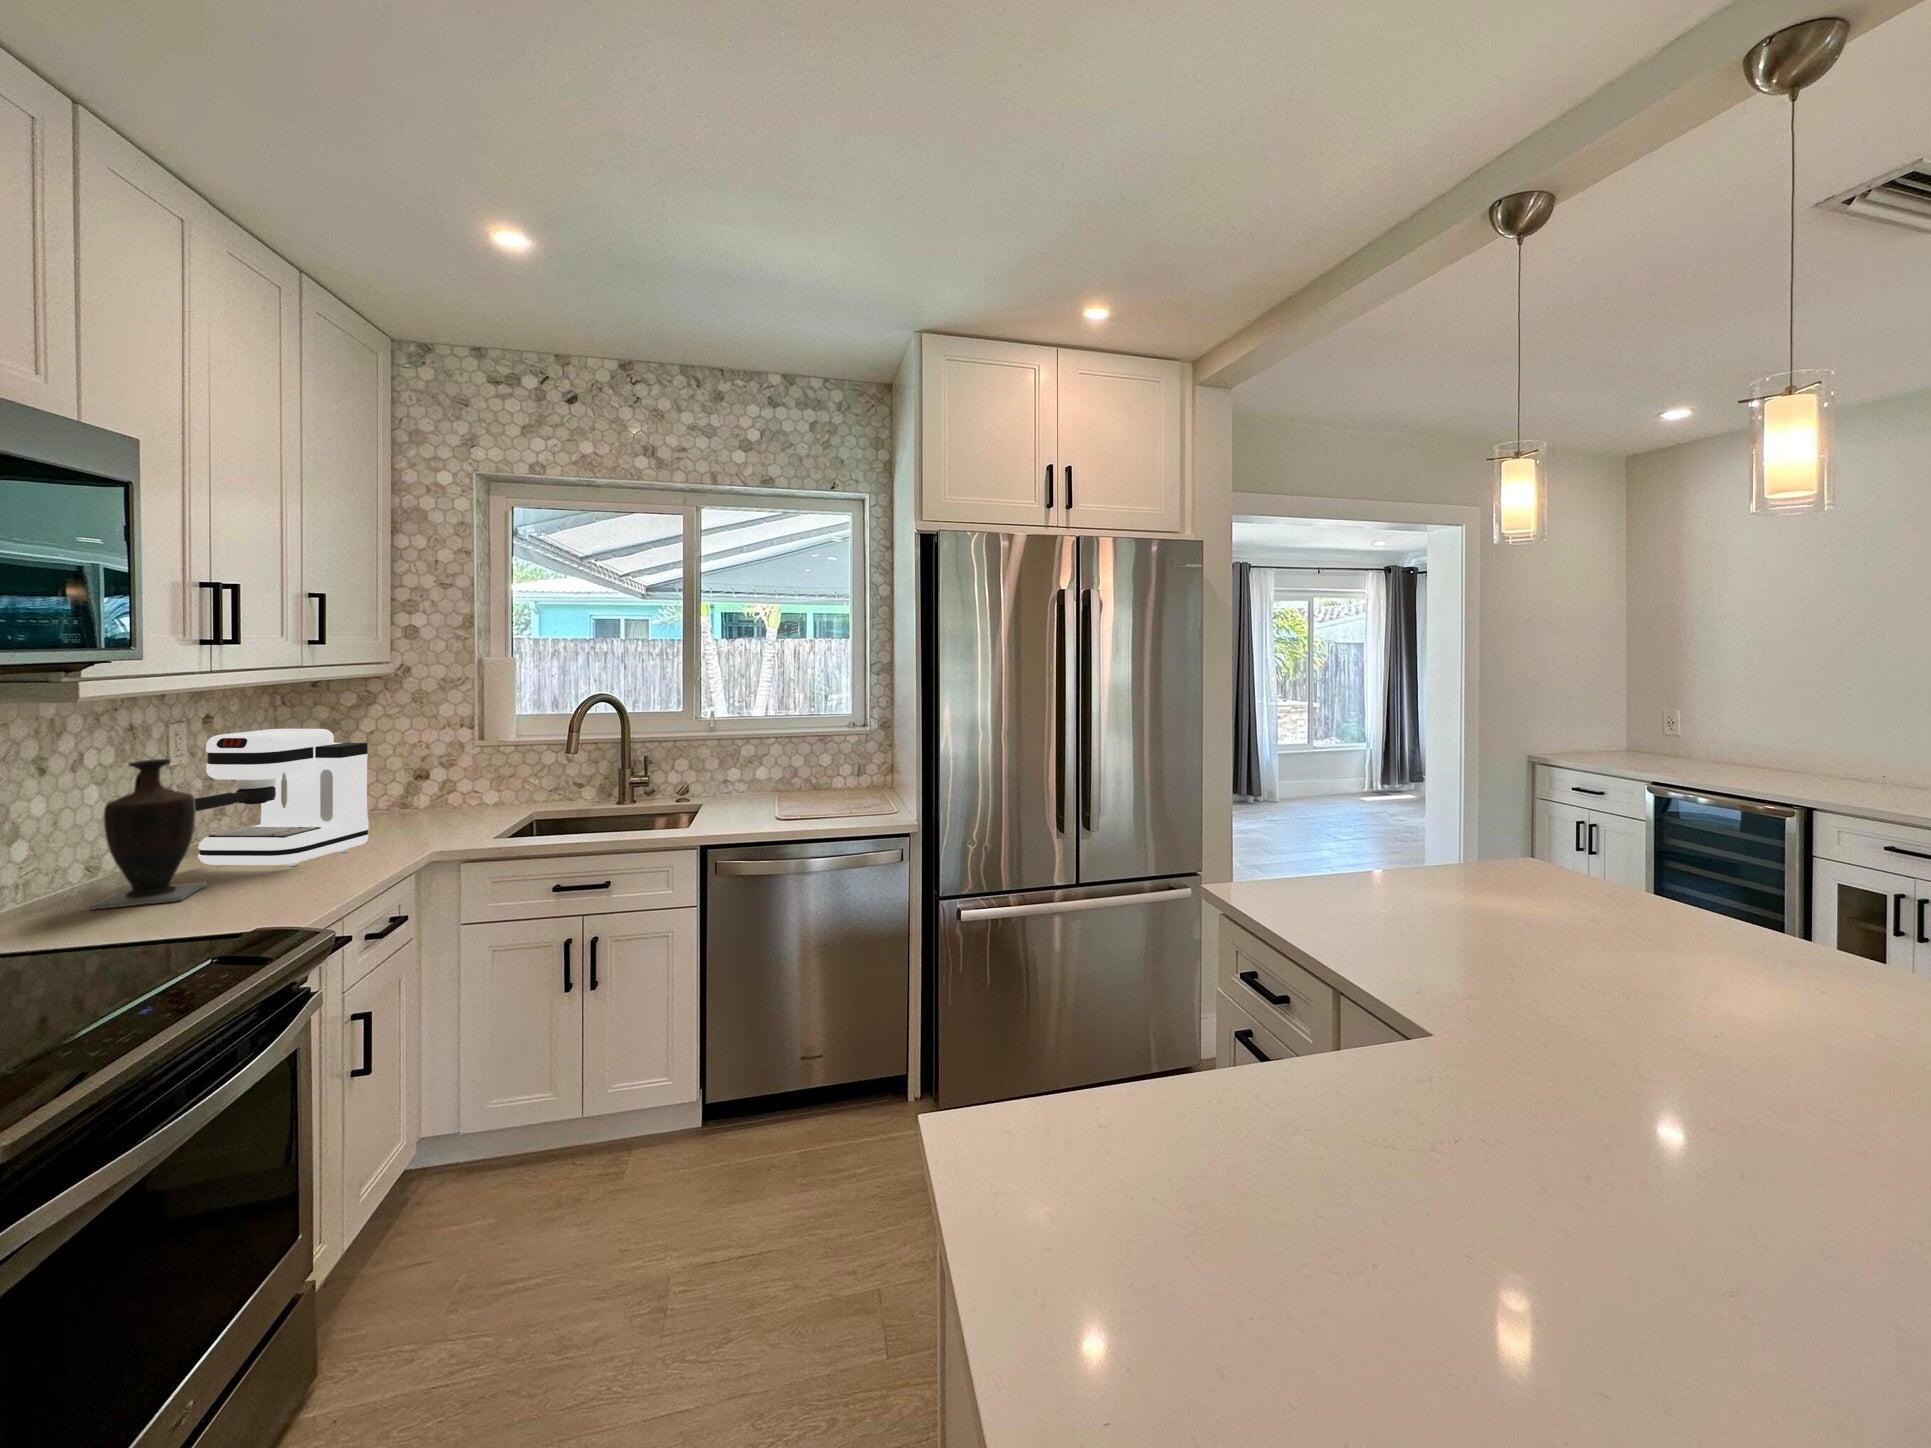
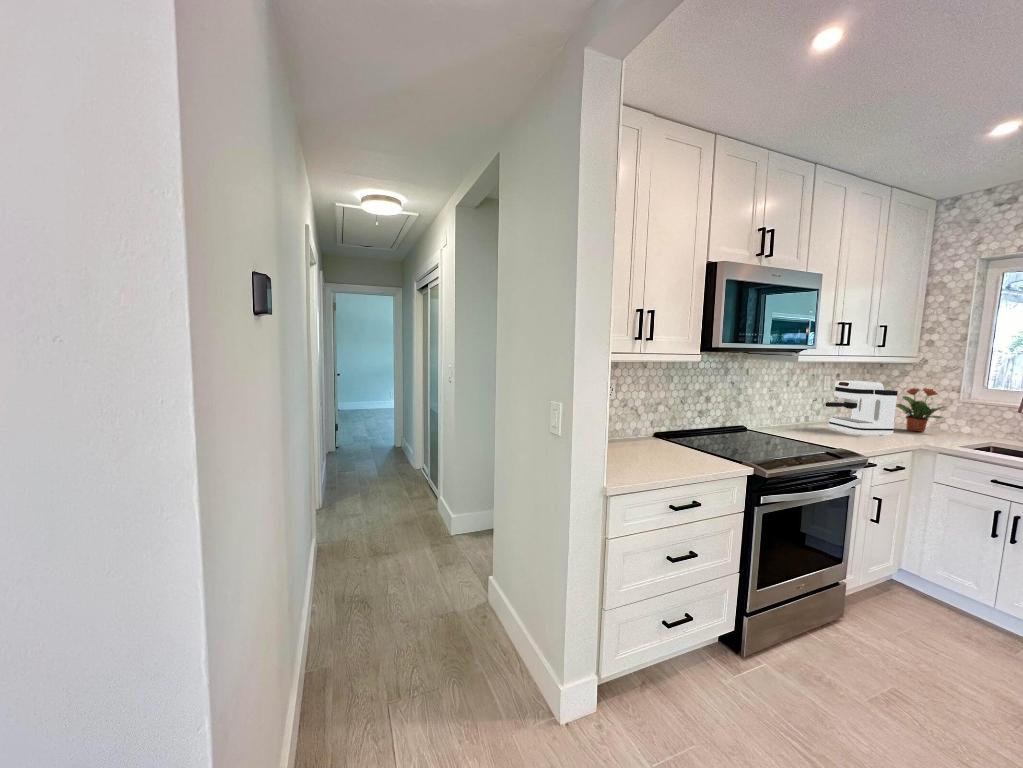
potted plant: none [353,726,458,822] -> present [896,388,944,432]
vase: present [90,759,206,910] -> none [795,386,829,436]

